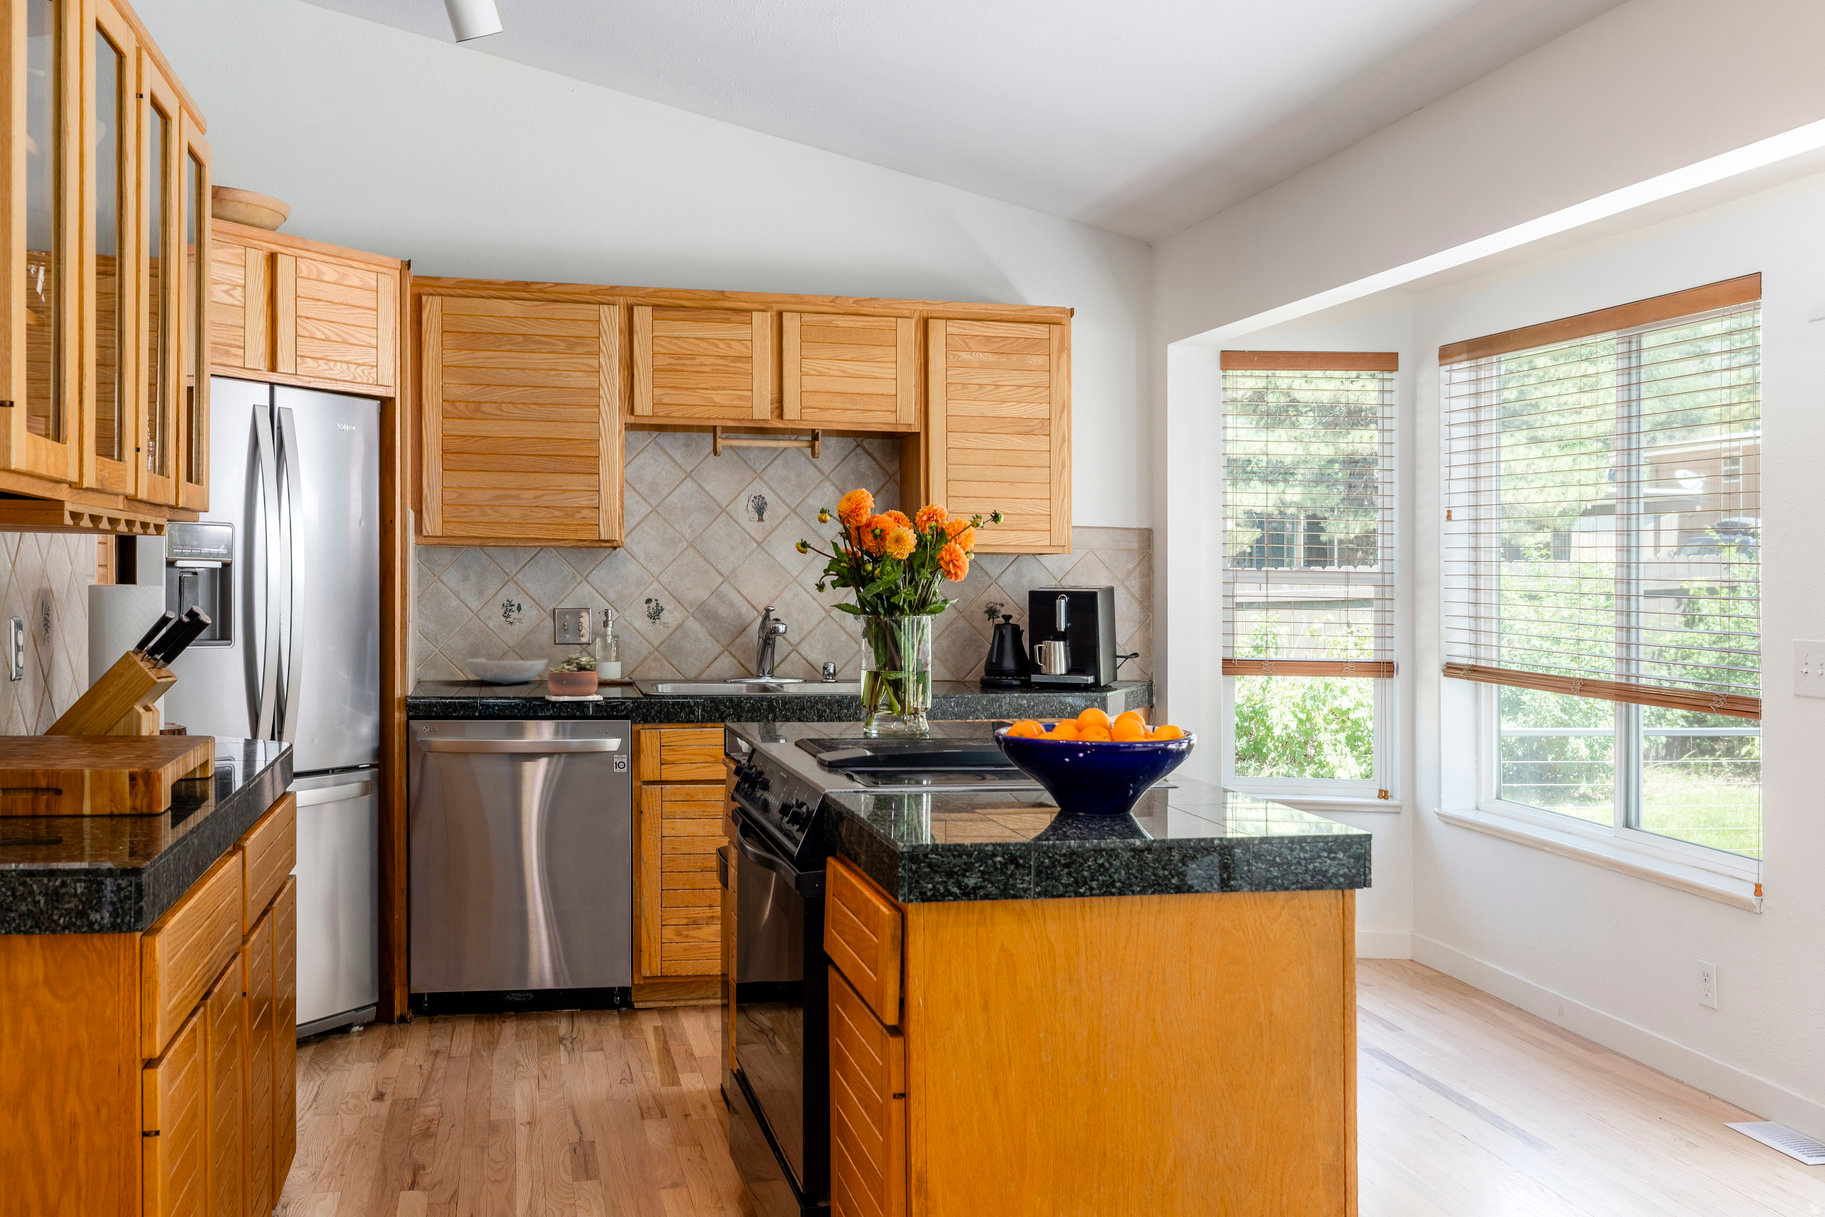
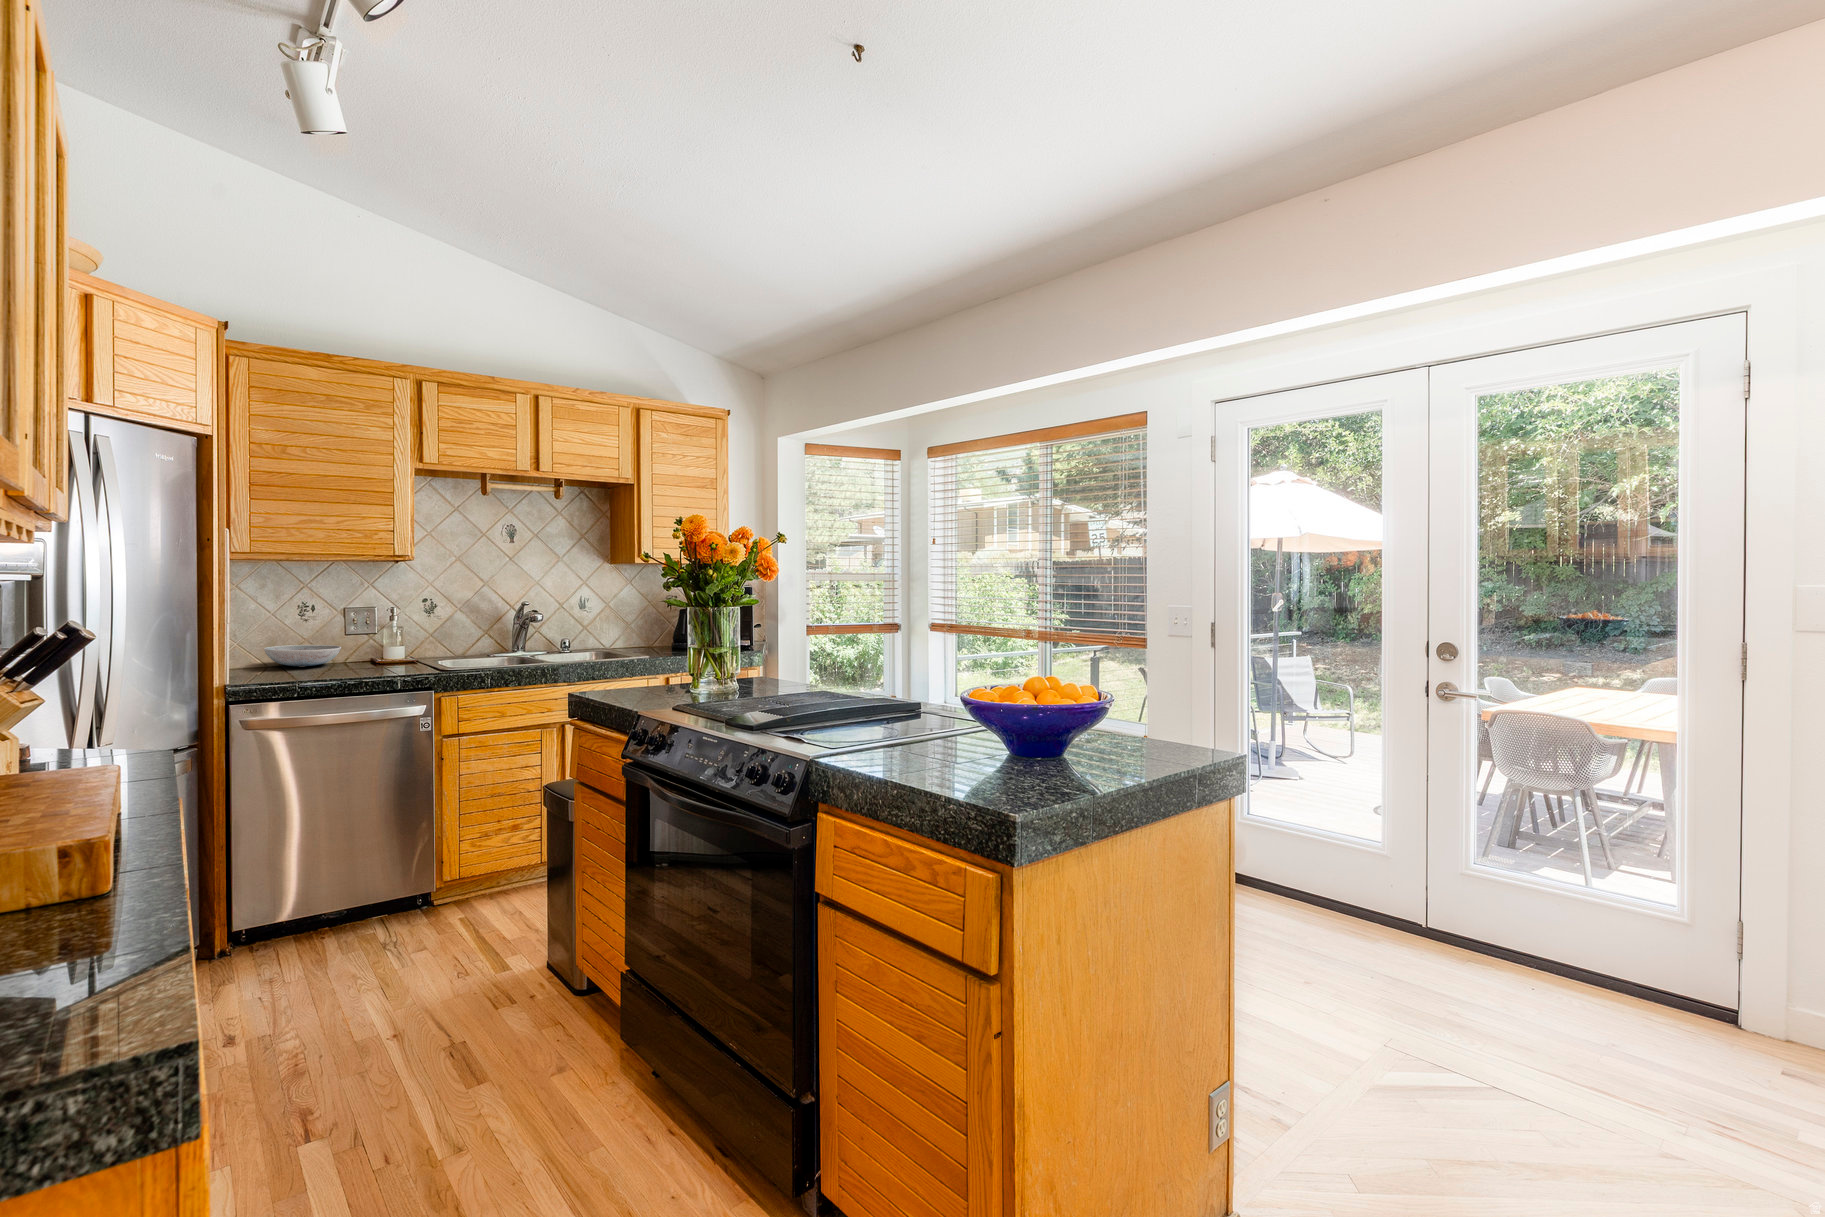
succulent plant: present [545,653,603,701] -> none [358,646,414,685]

